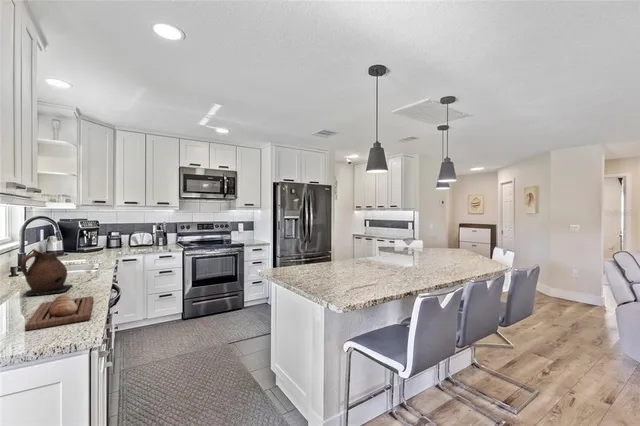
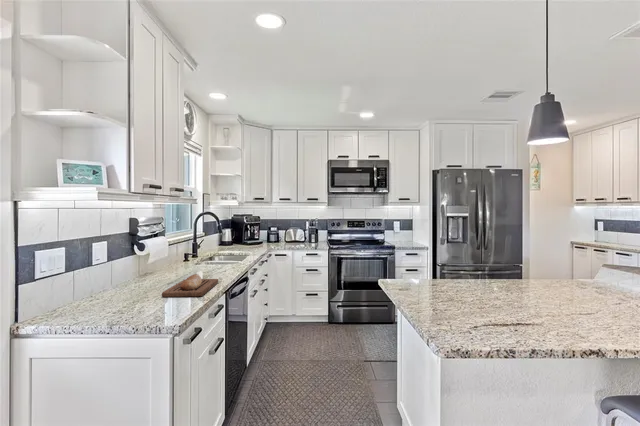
ceramic pitcher: present [20,249,72,295] -> none [181,236,217,274]

